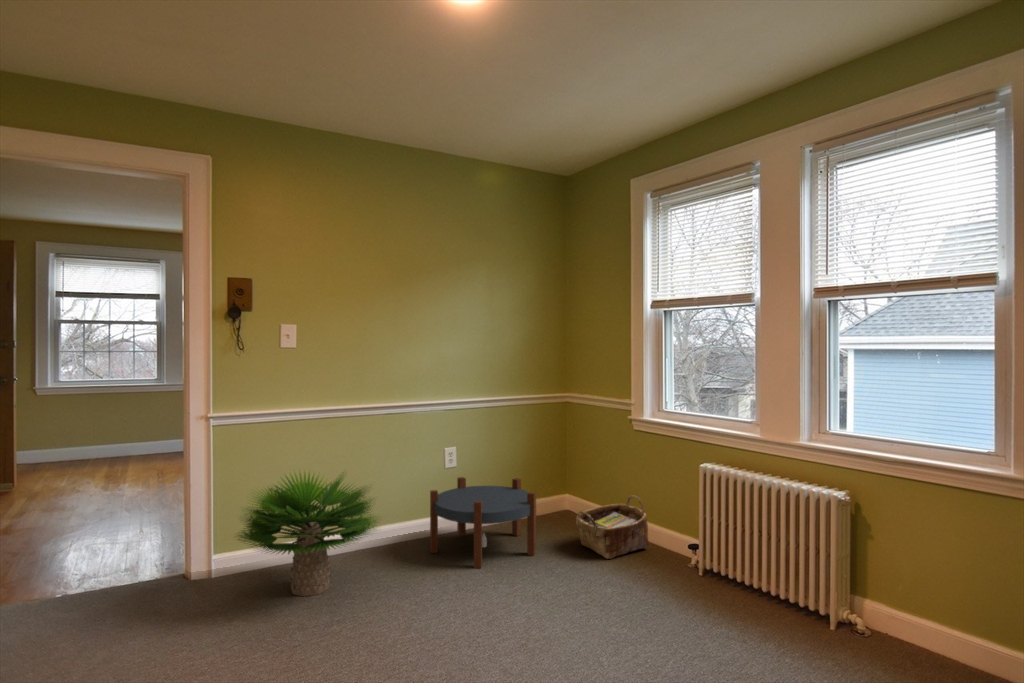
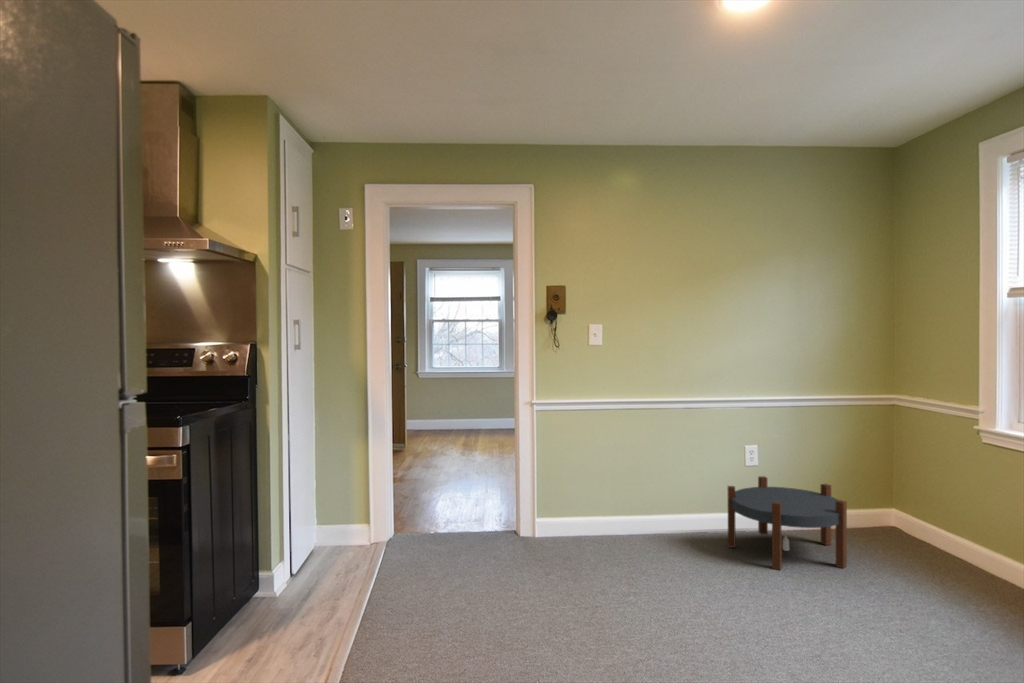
potted plant: present [238,471,377,596] -> none [550,452,680,565]
woven basket: present [576,495,649,559] -> none [899,520,1001,588]

